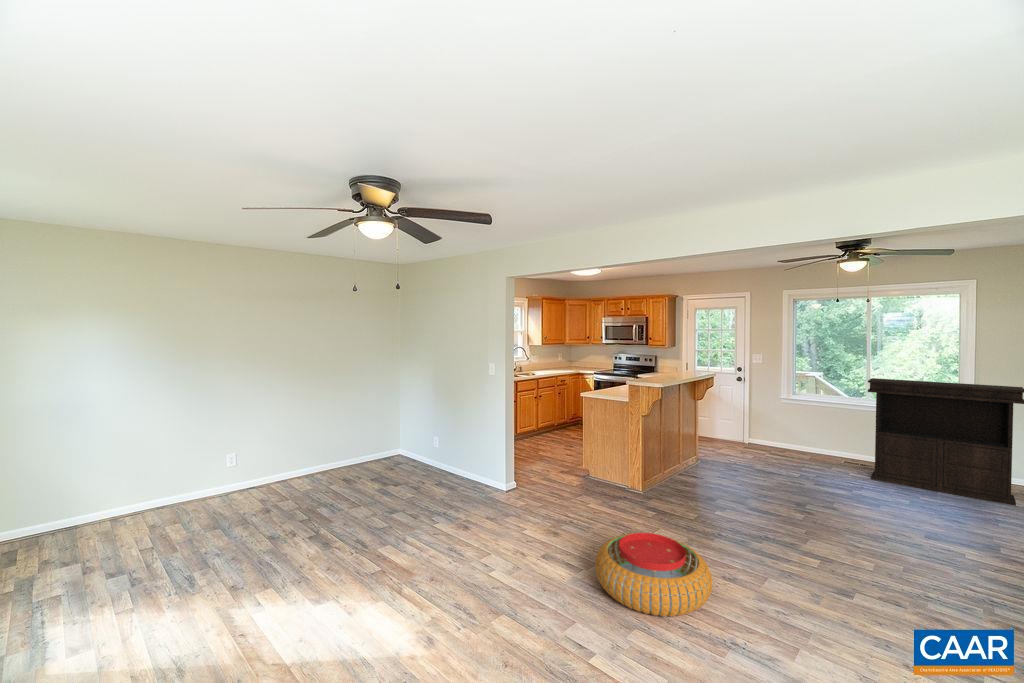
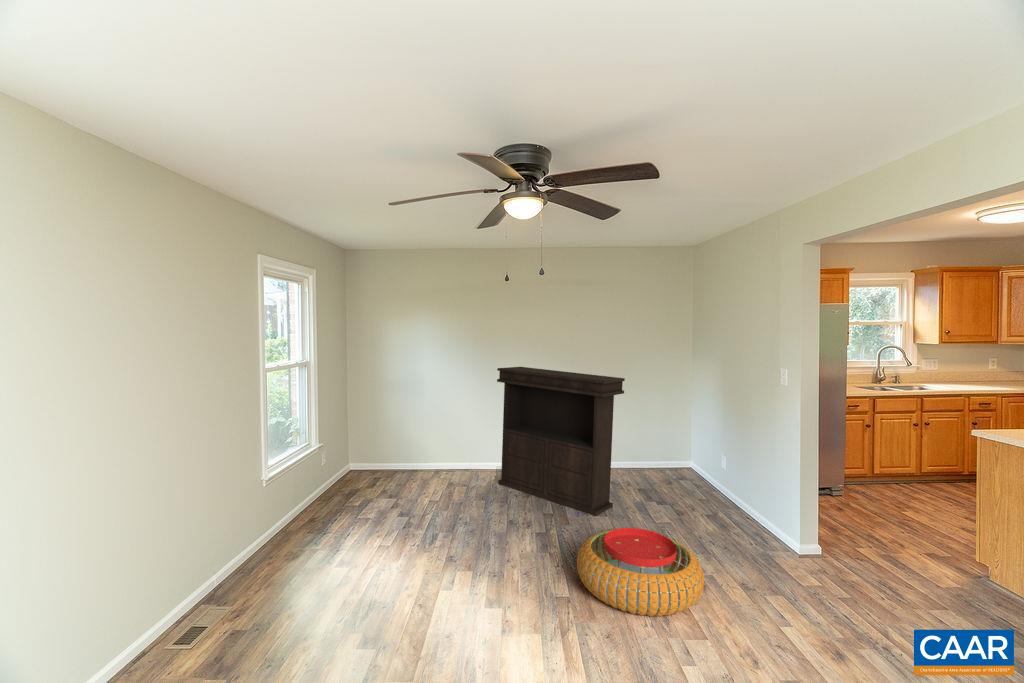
console table: present [868,378,1024,506] -> present [497,367,625,516]

